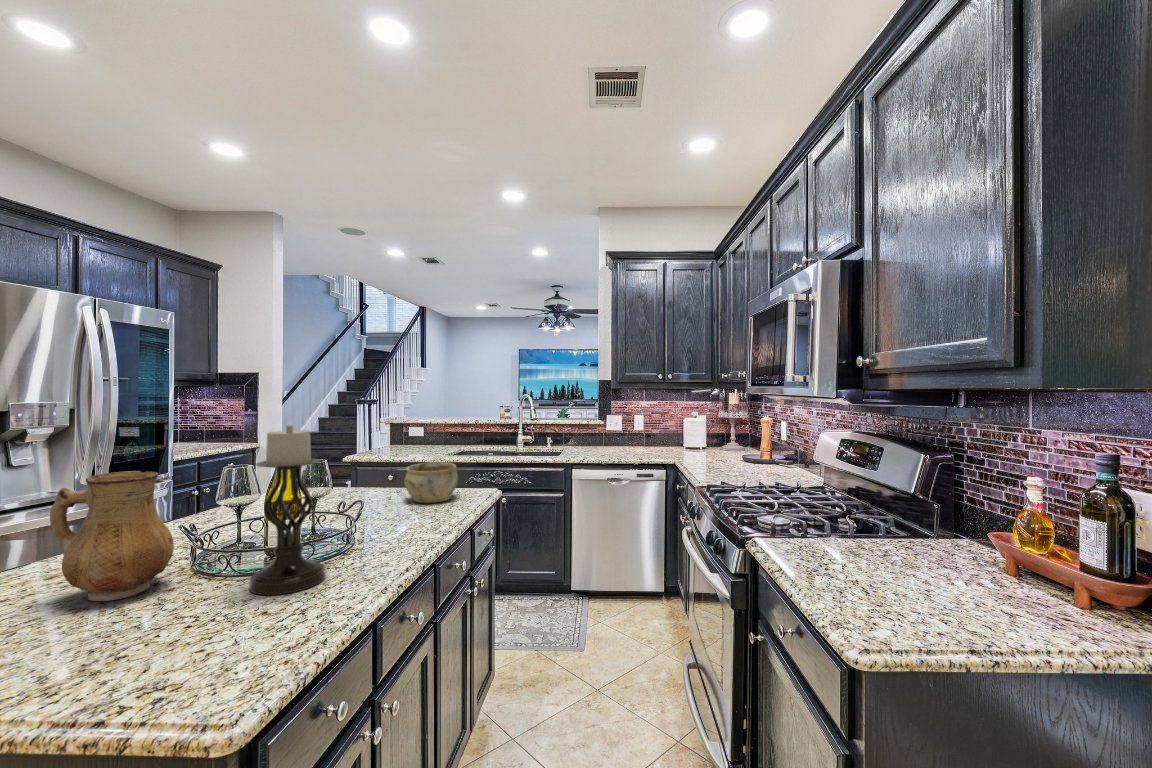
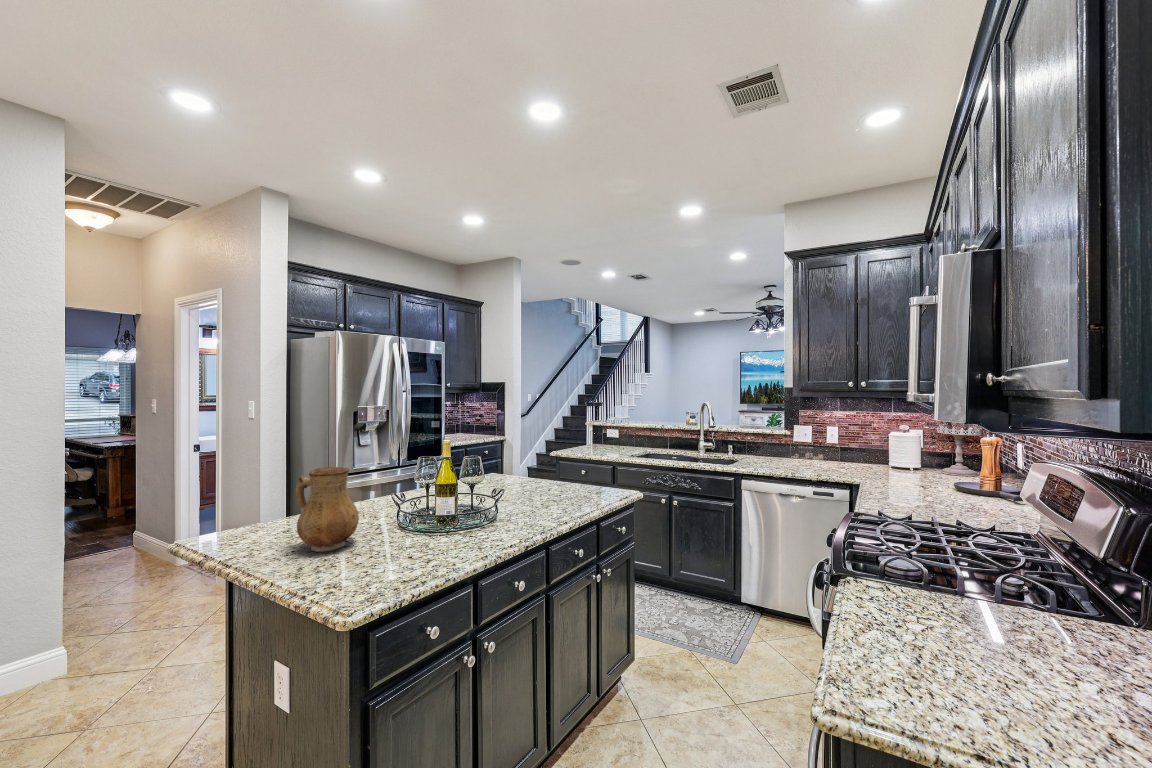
candle holder: present [249,425,326,595] -> none [386,442,439,569]
ceramic bowl: present [404,462,458,503] -> none [550,468,594,504]

